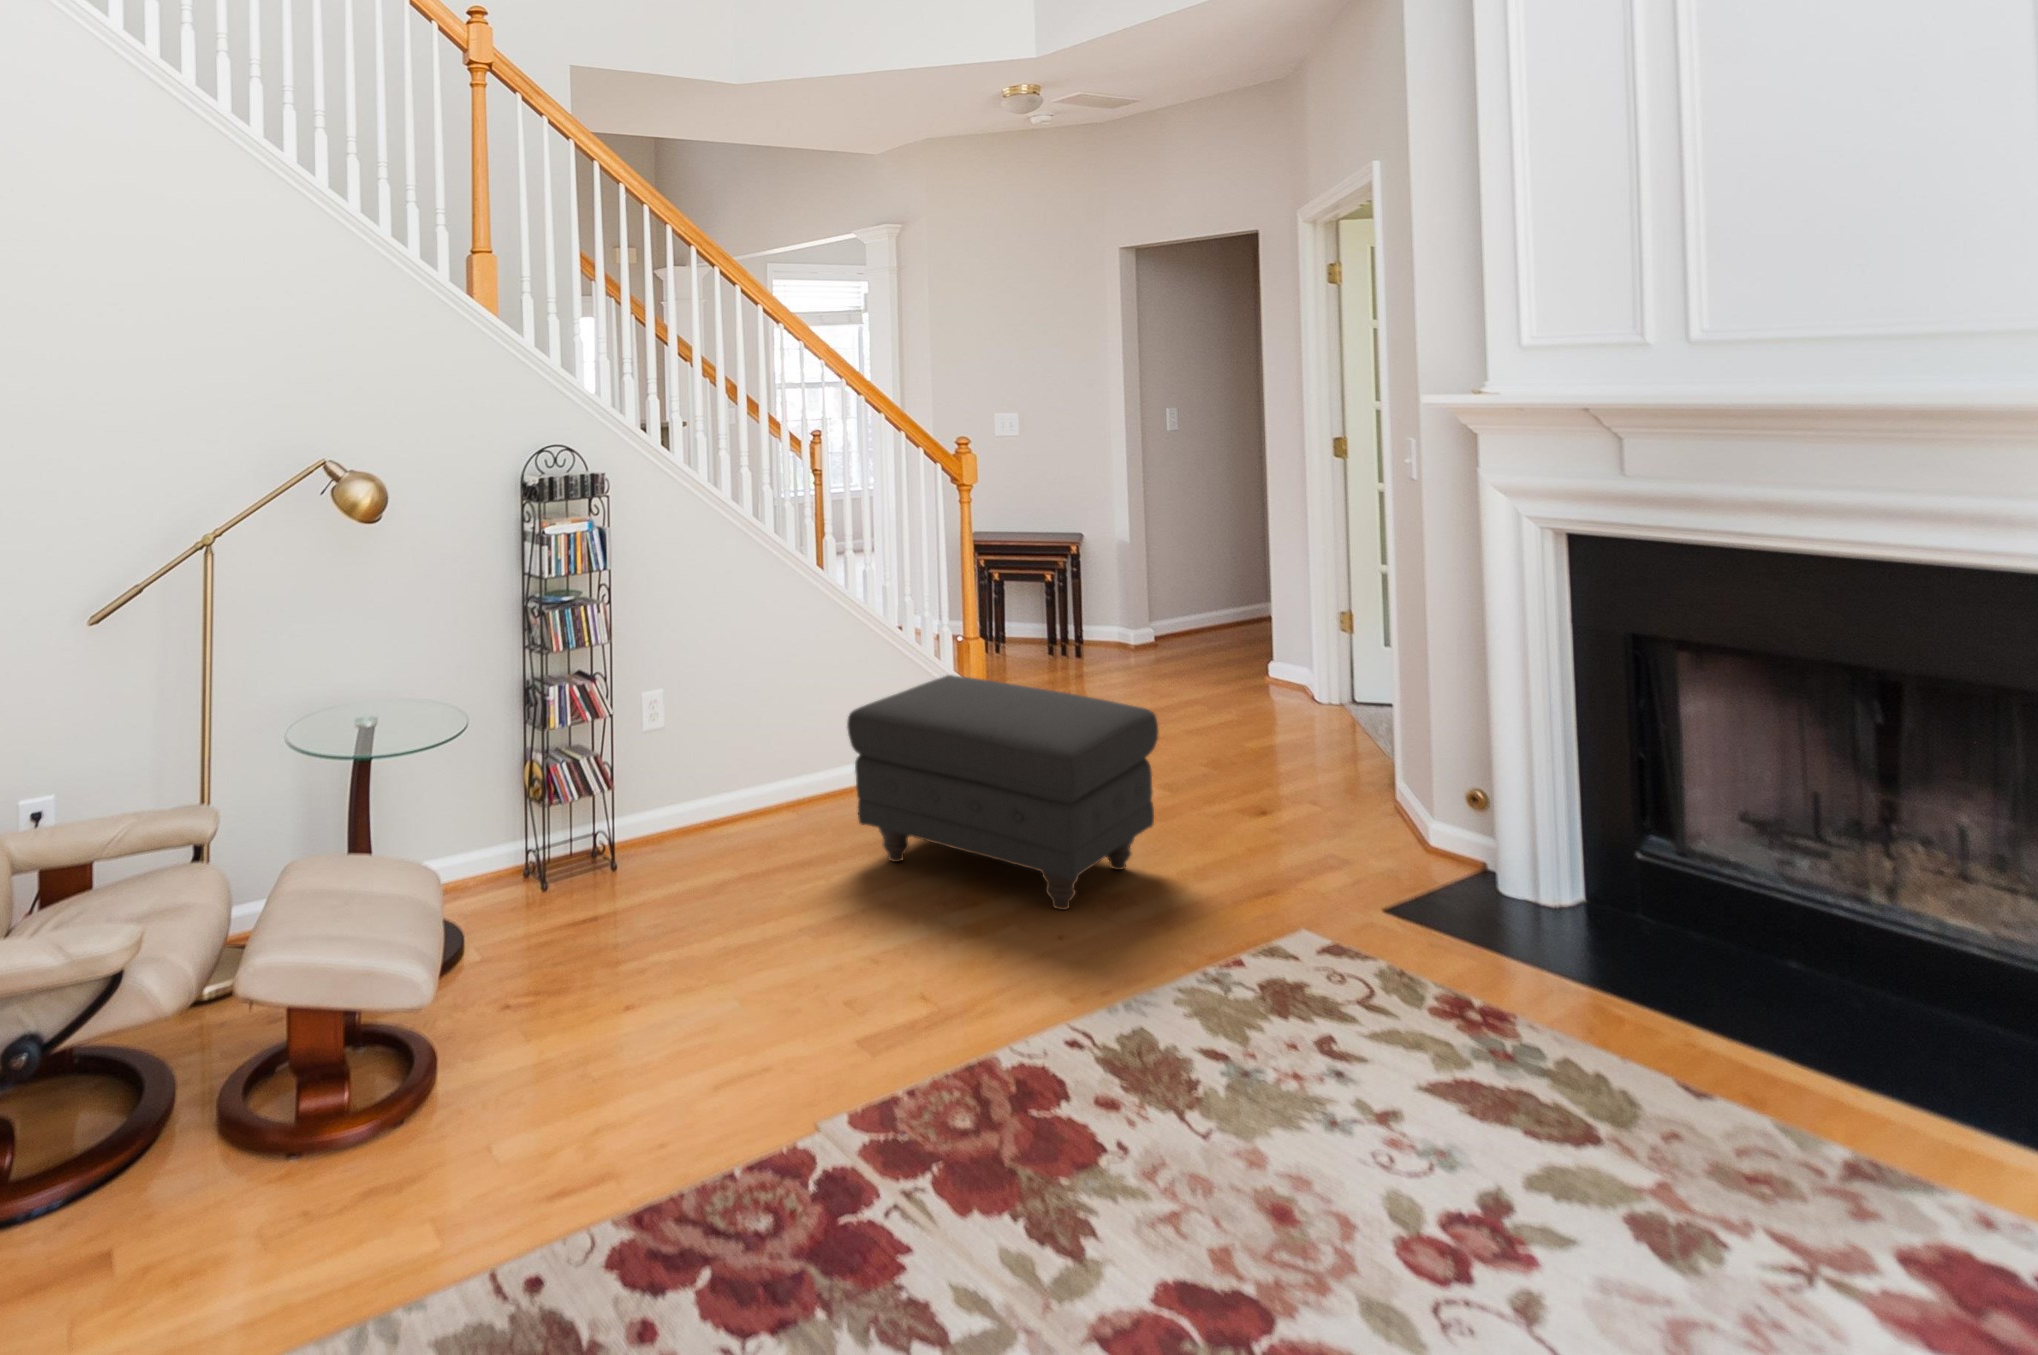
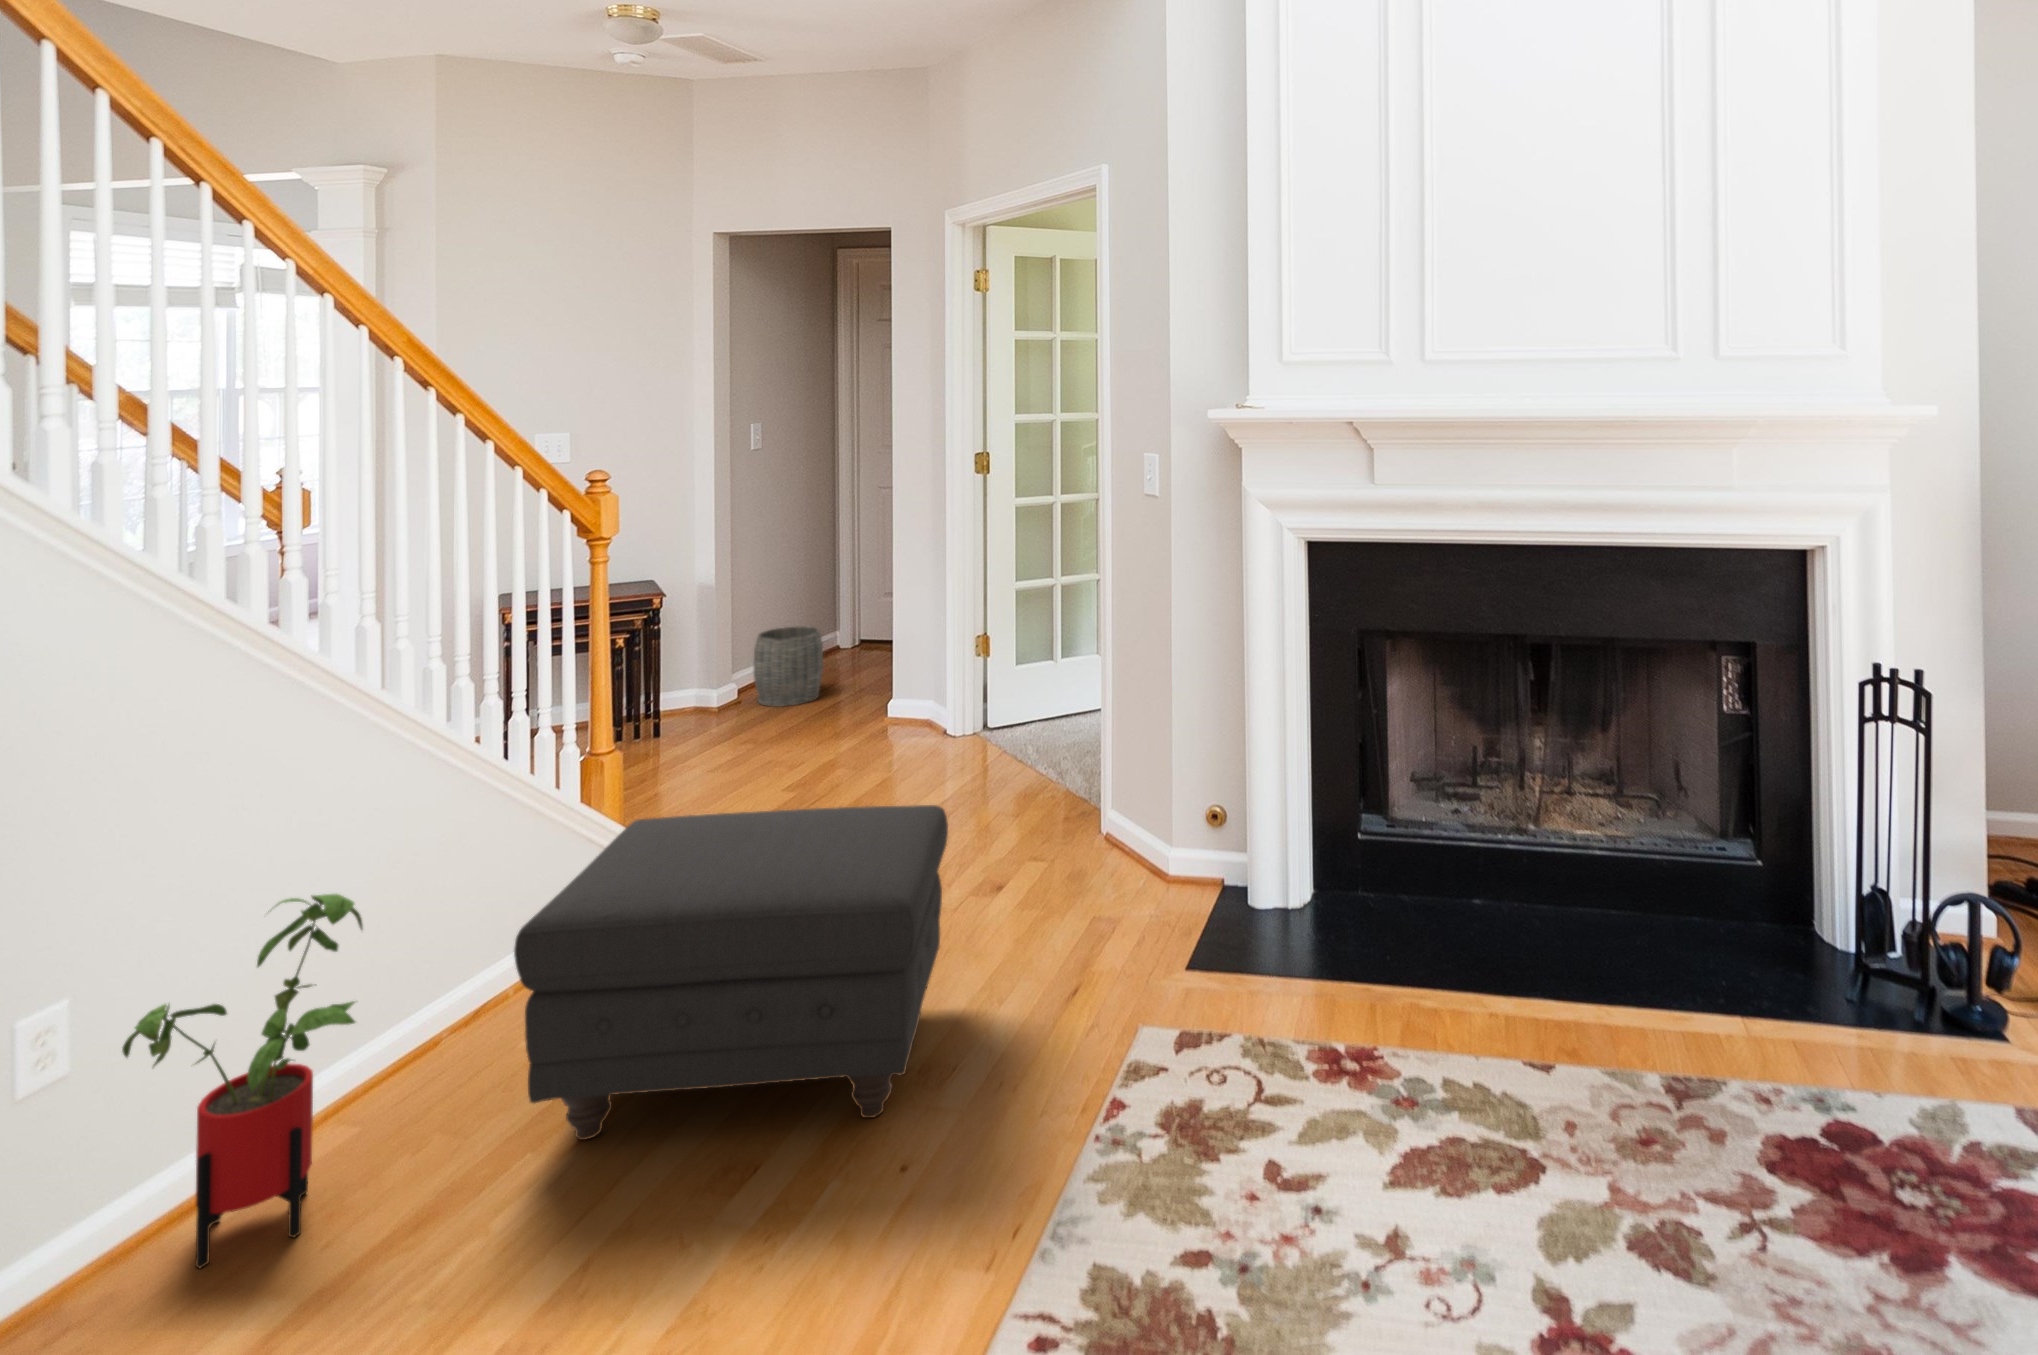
woven basket: none [1161,584,1224,655] -> present [754,626,823,707]
house plant: none [676,666,782,853] -> present [122,894,363,1269]

